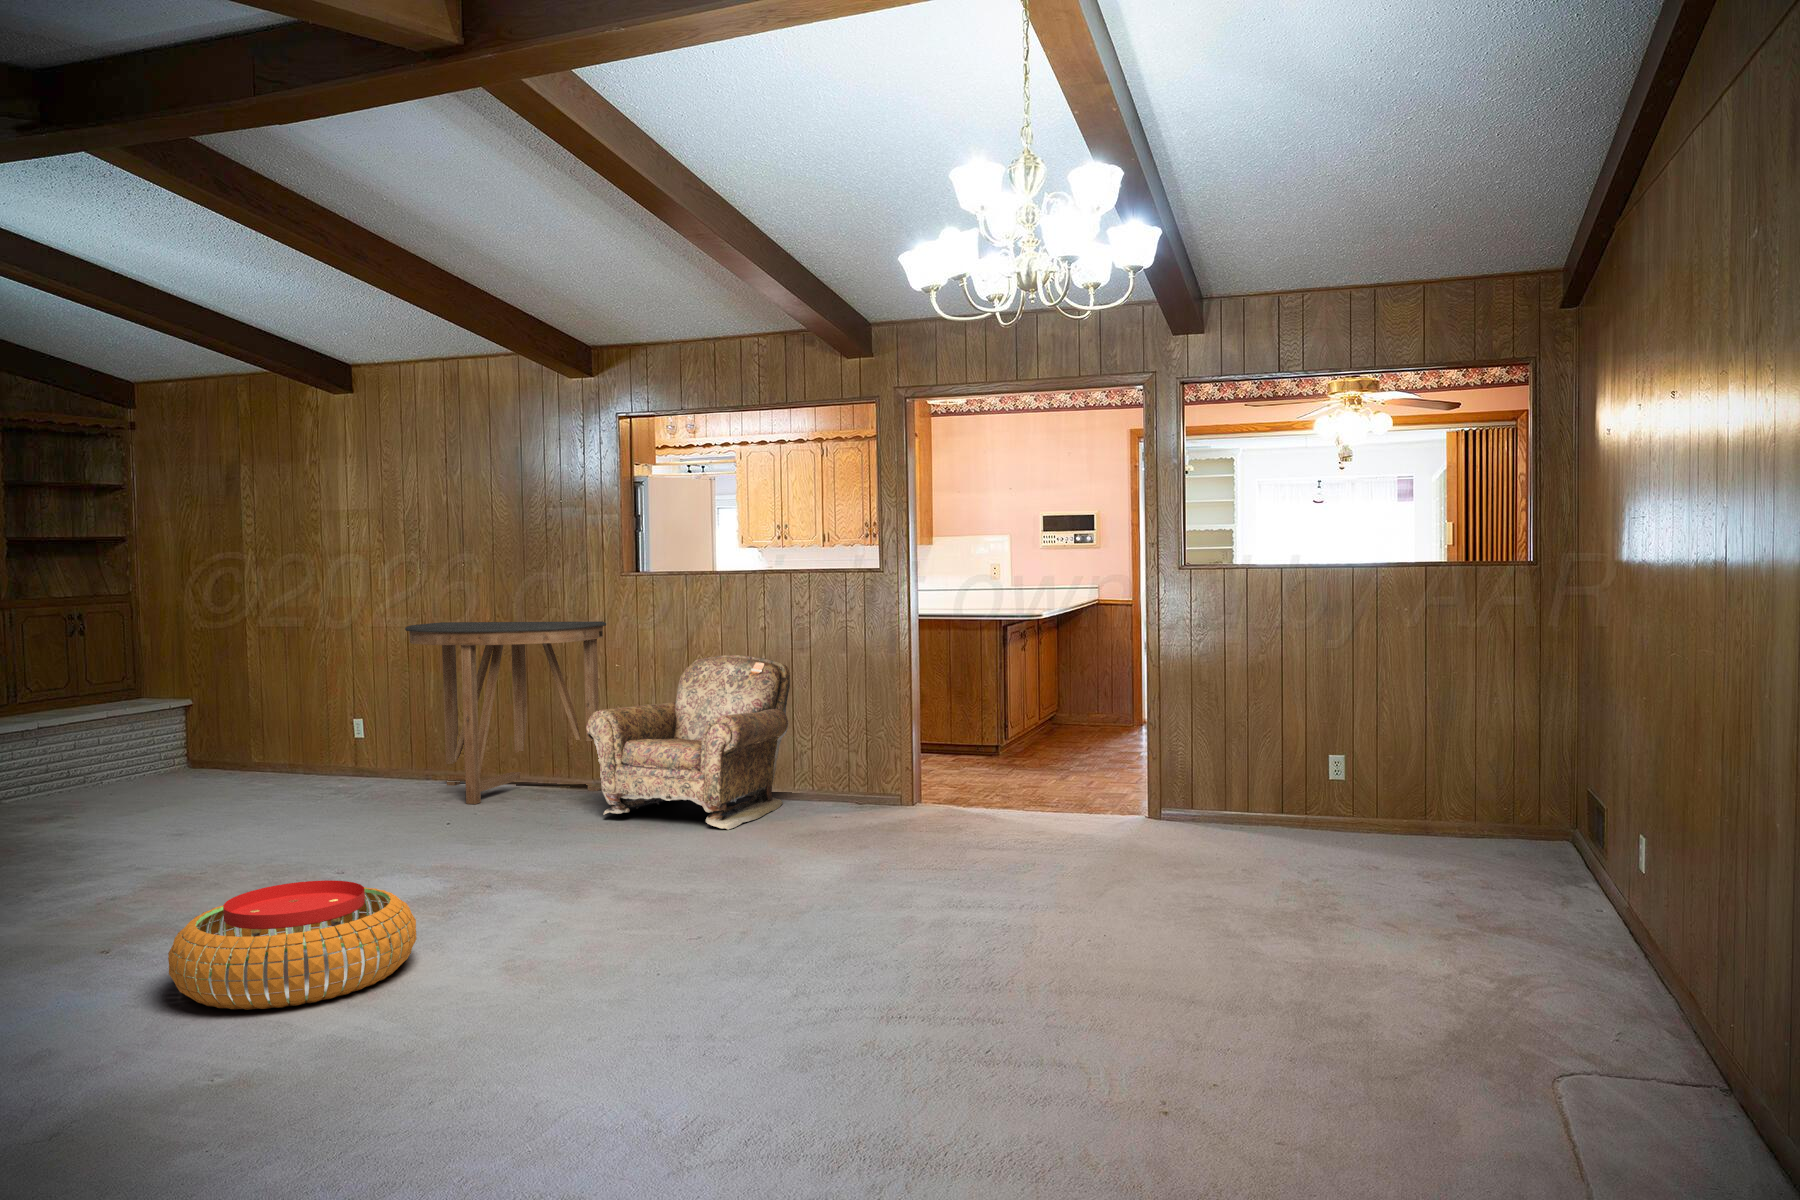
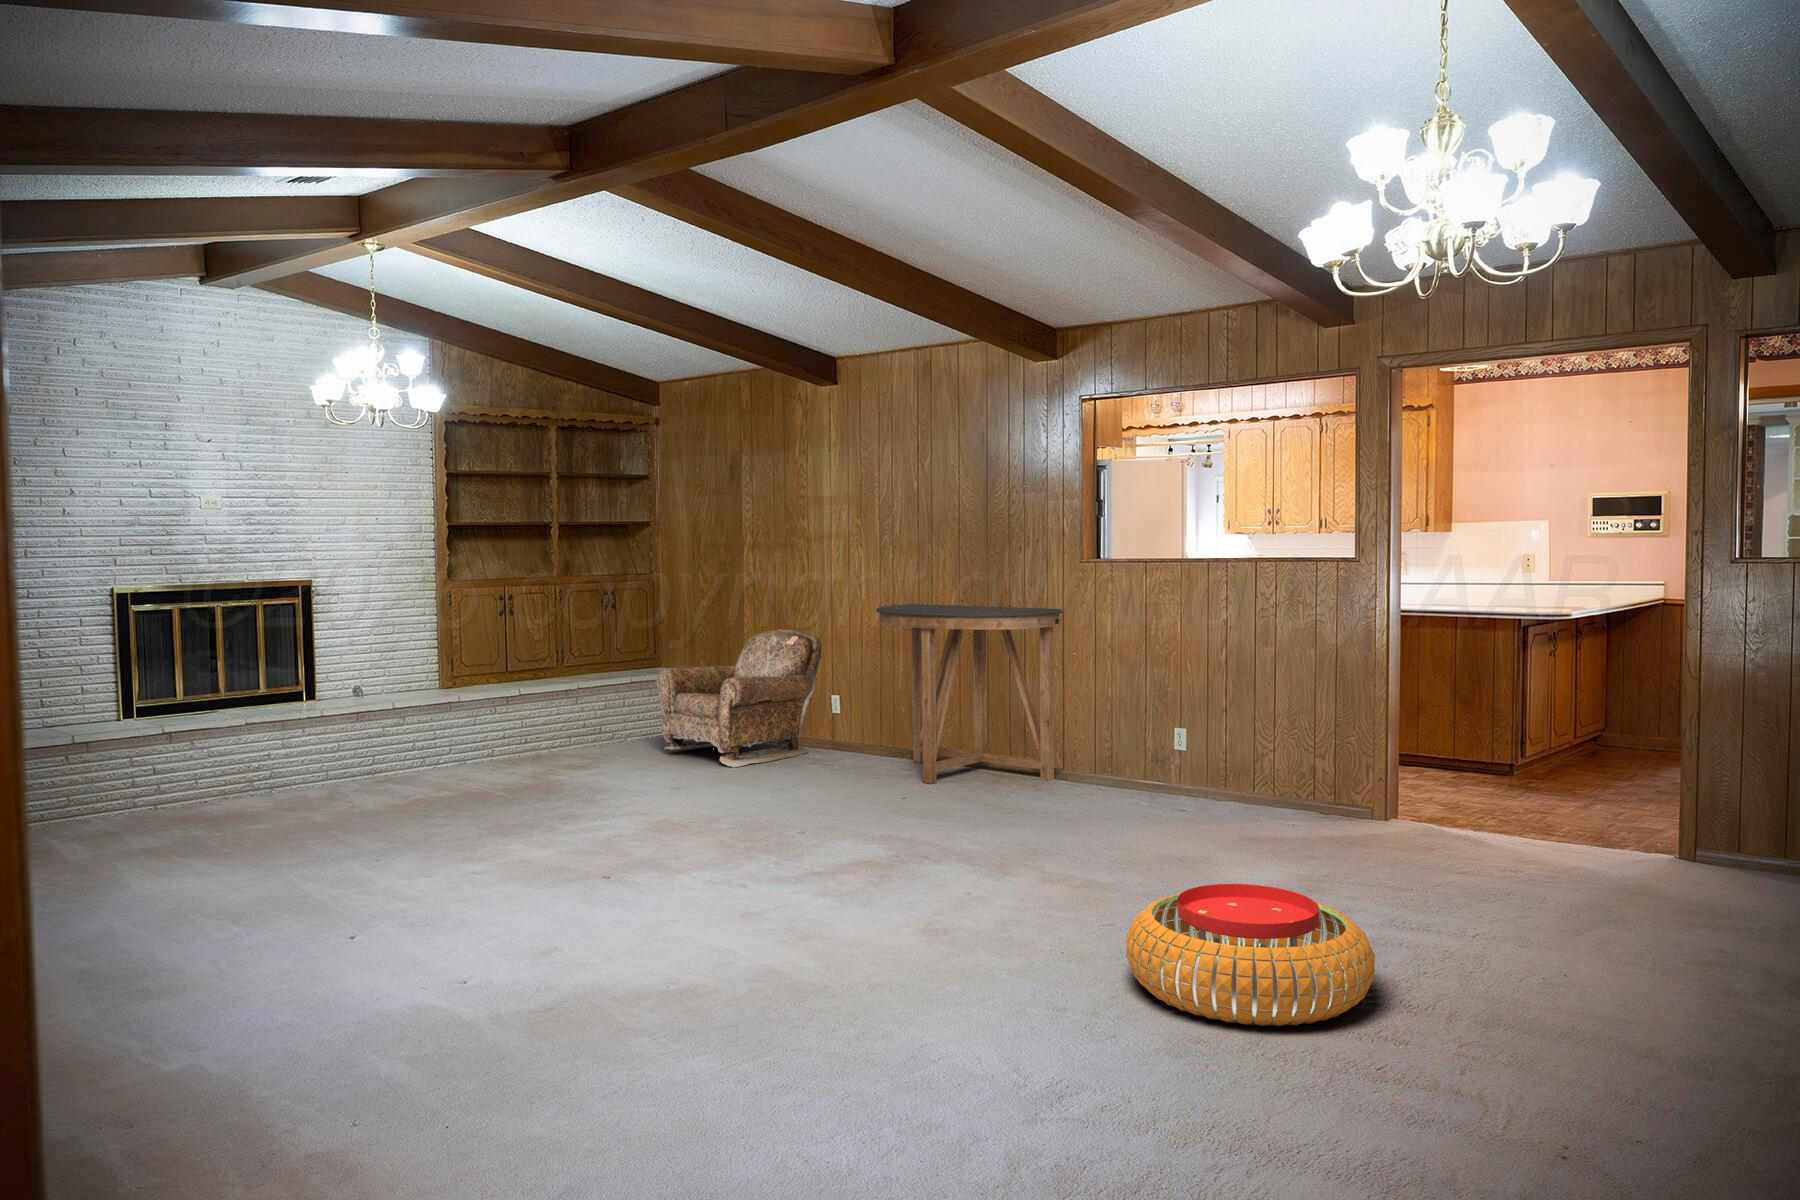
armchair: present [586,655,790,830] -> present [656,630,821,767]
pouf: present [168,880,416,1010] -> present [1126,884,1375,1026]

